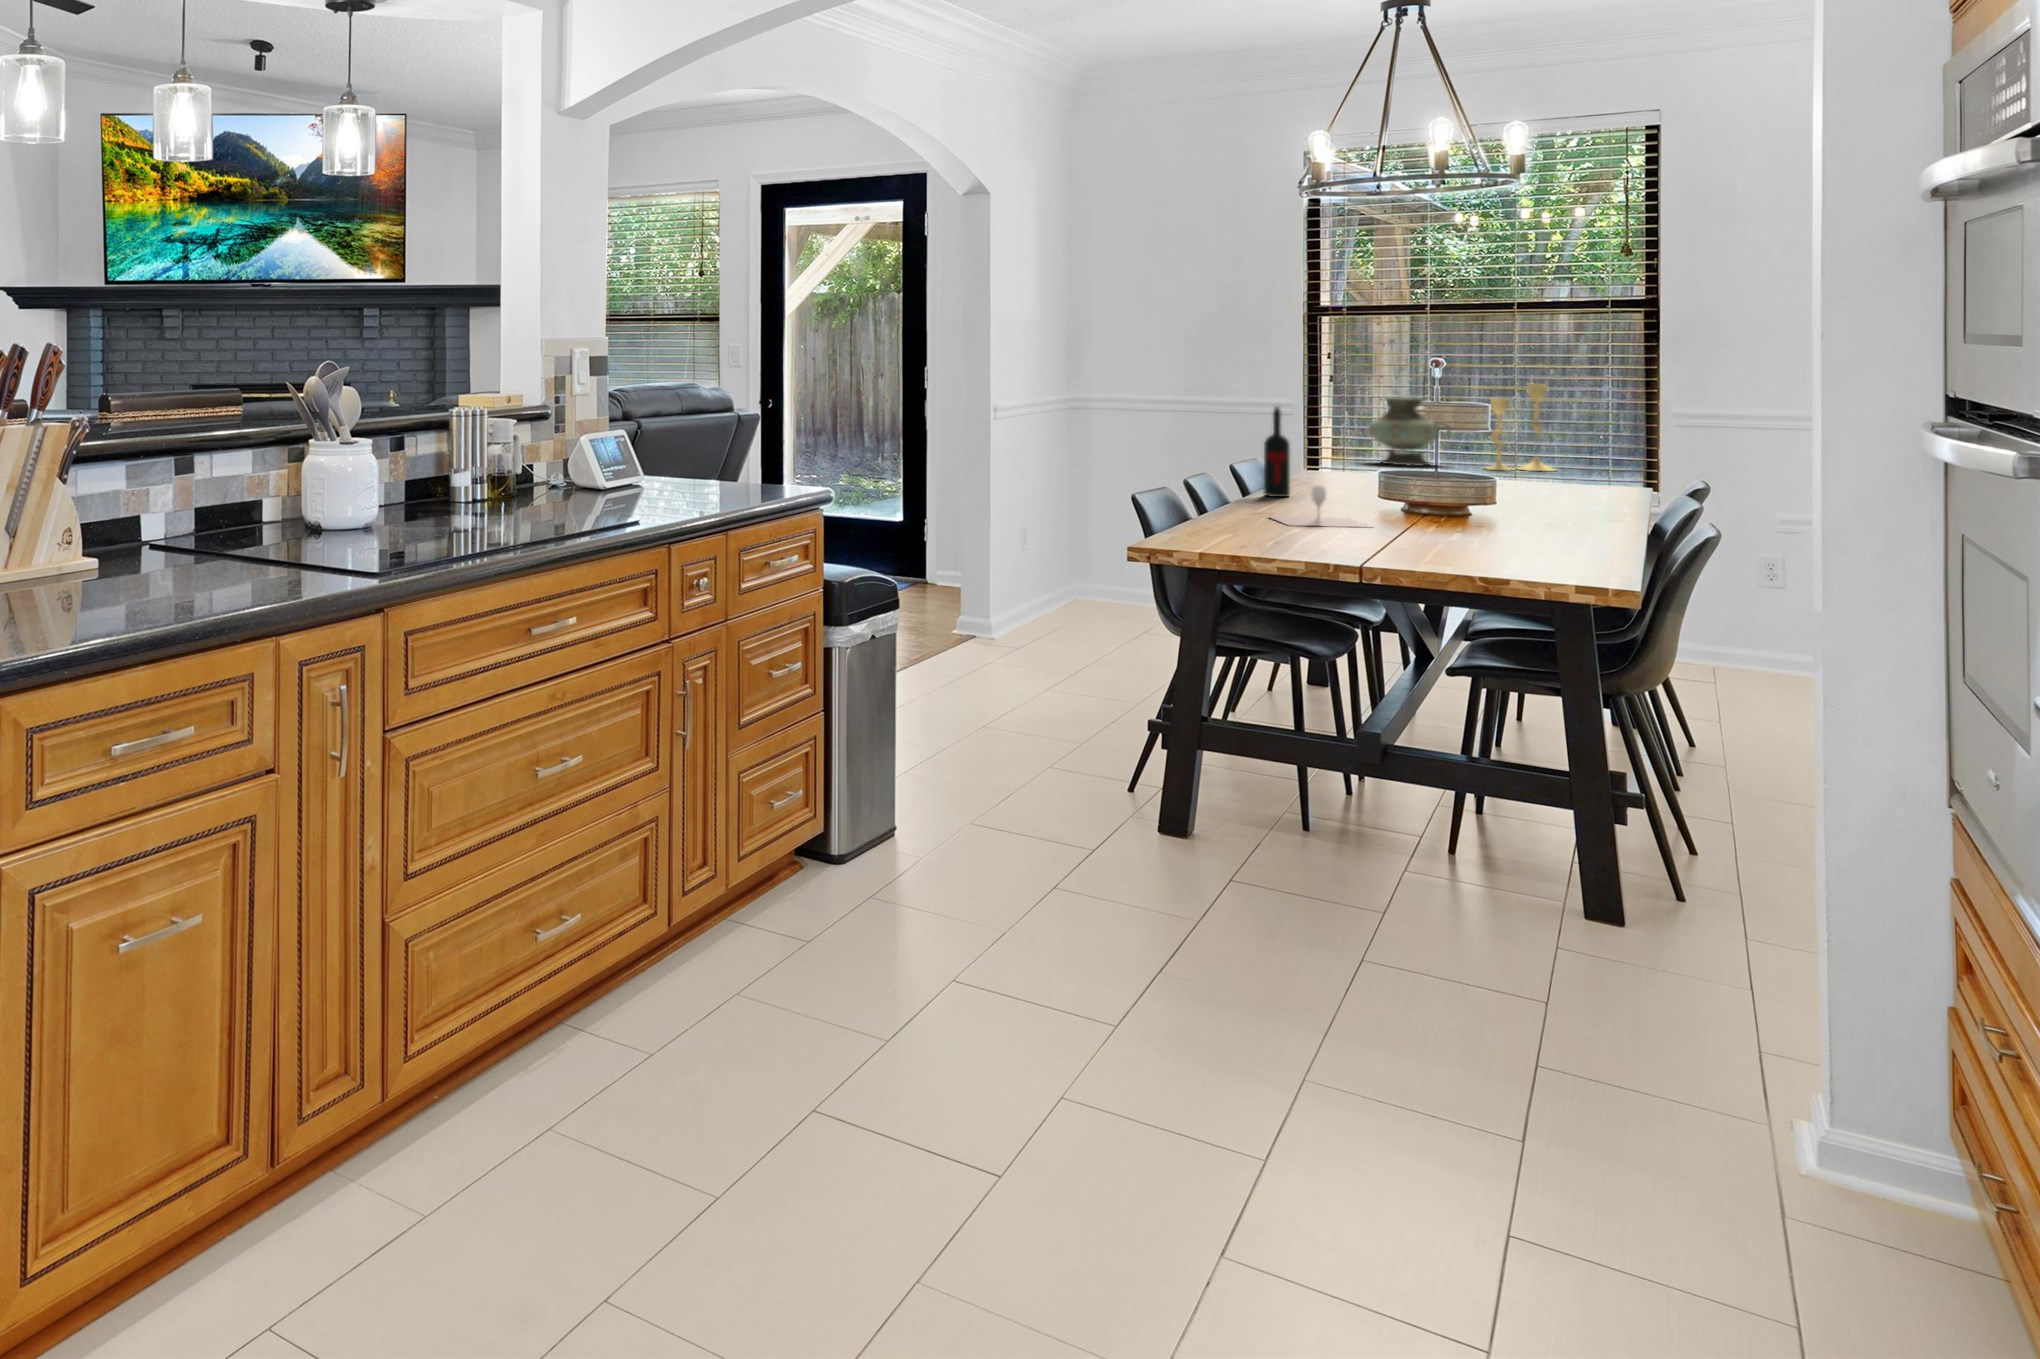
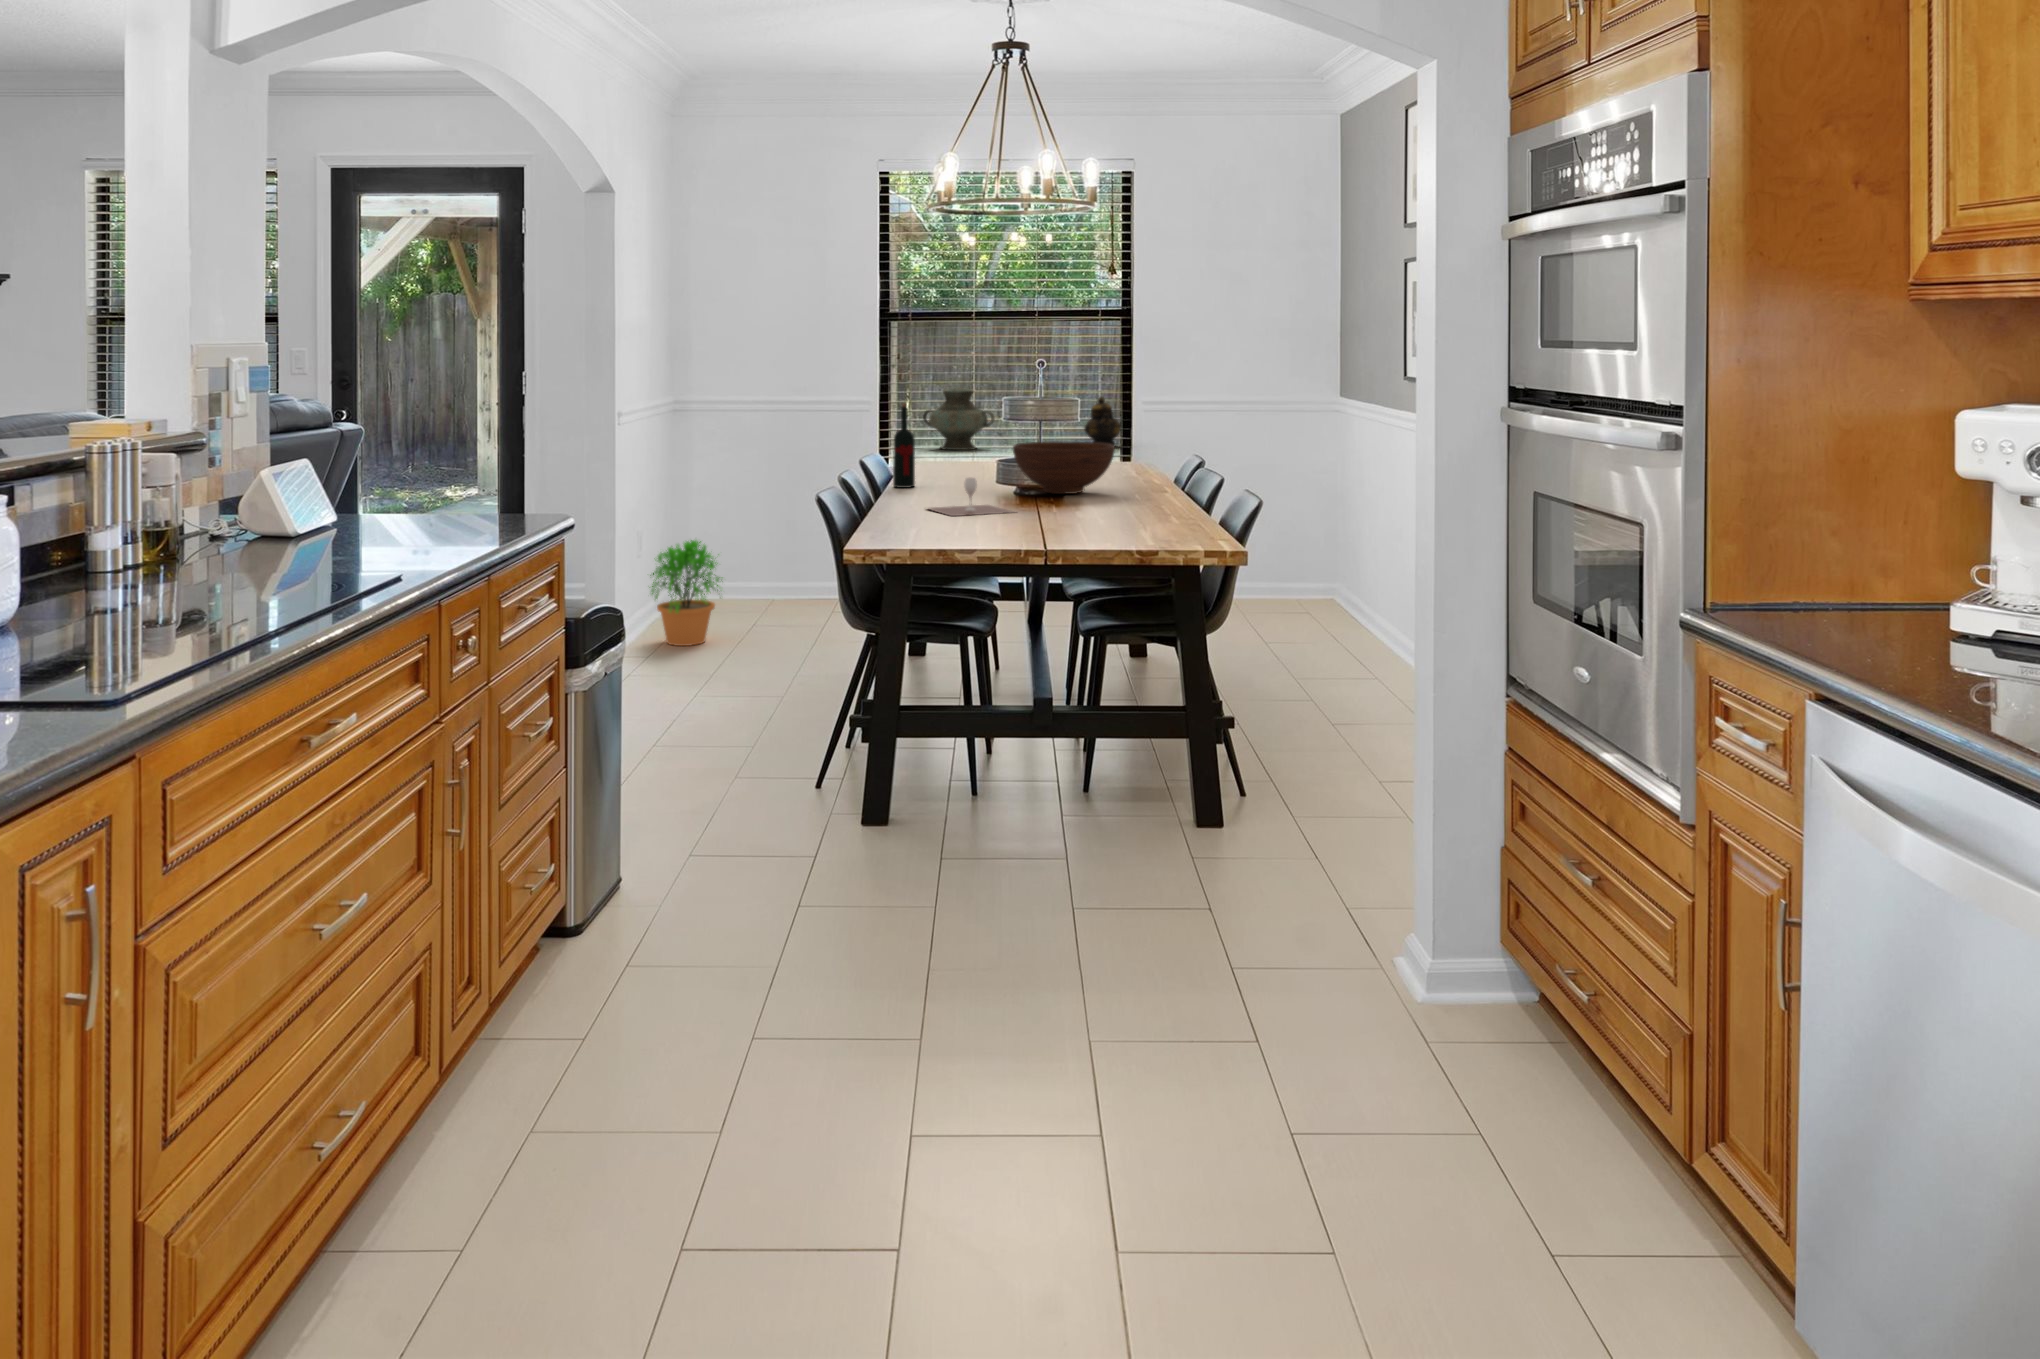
candlestick: present [1486,384,1554,471] -> none [1019,376,1071,451]
teapot: none [1582,410,1638,471] -> present [1084,397,1121,446]
fruit bowl: none [1398,454,1536,514] -> present [1013,442,1115,494]
potted plant: none [1028,537,1112,645] -> present [649,540,723,646]

